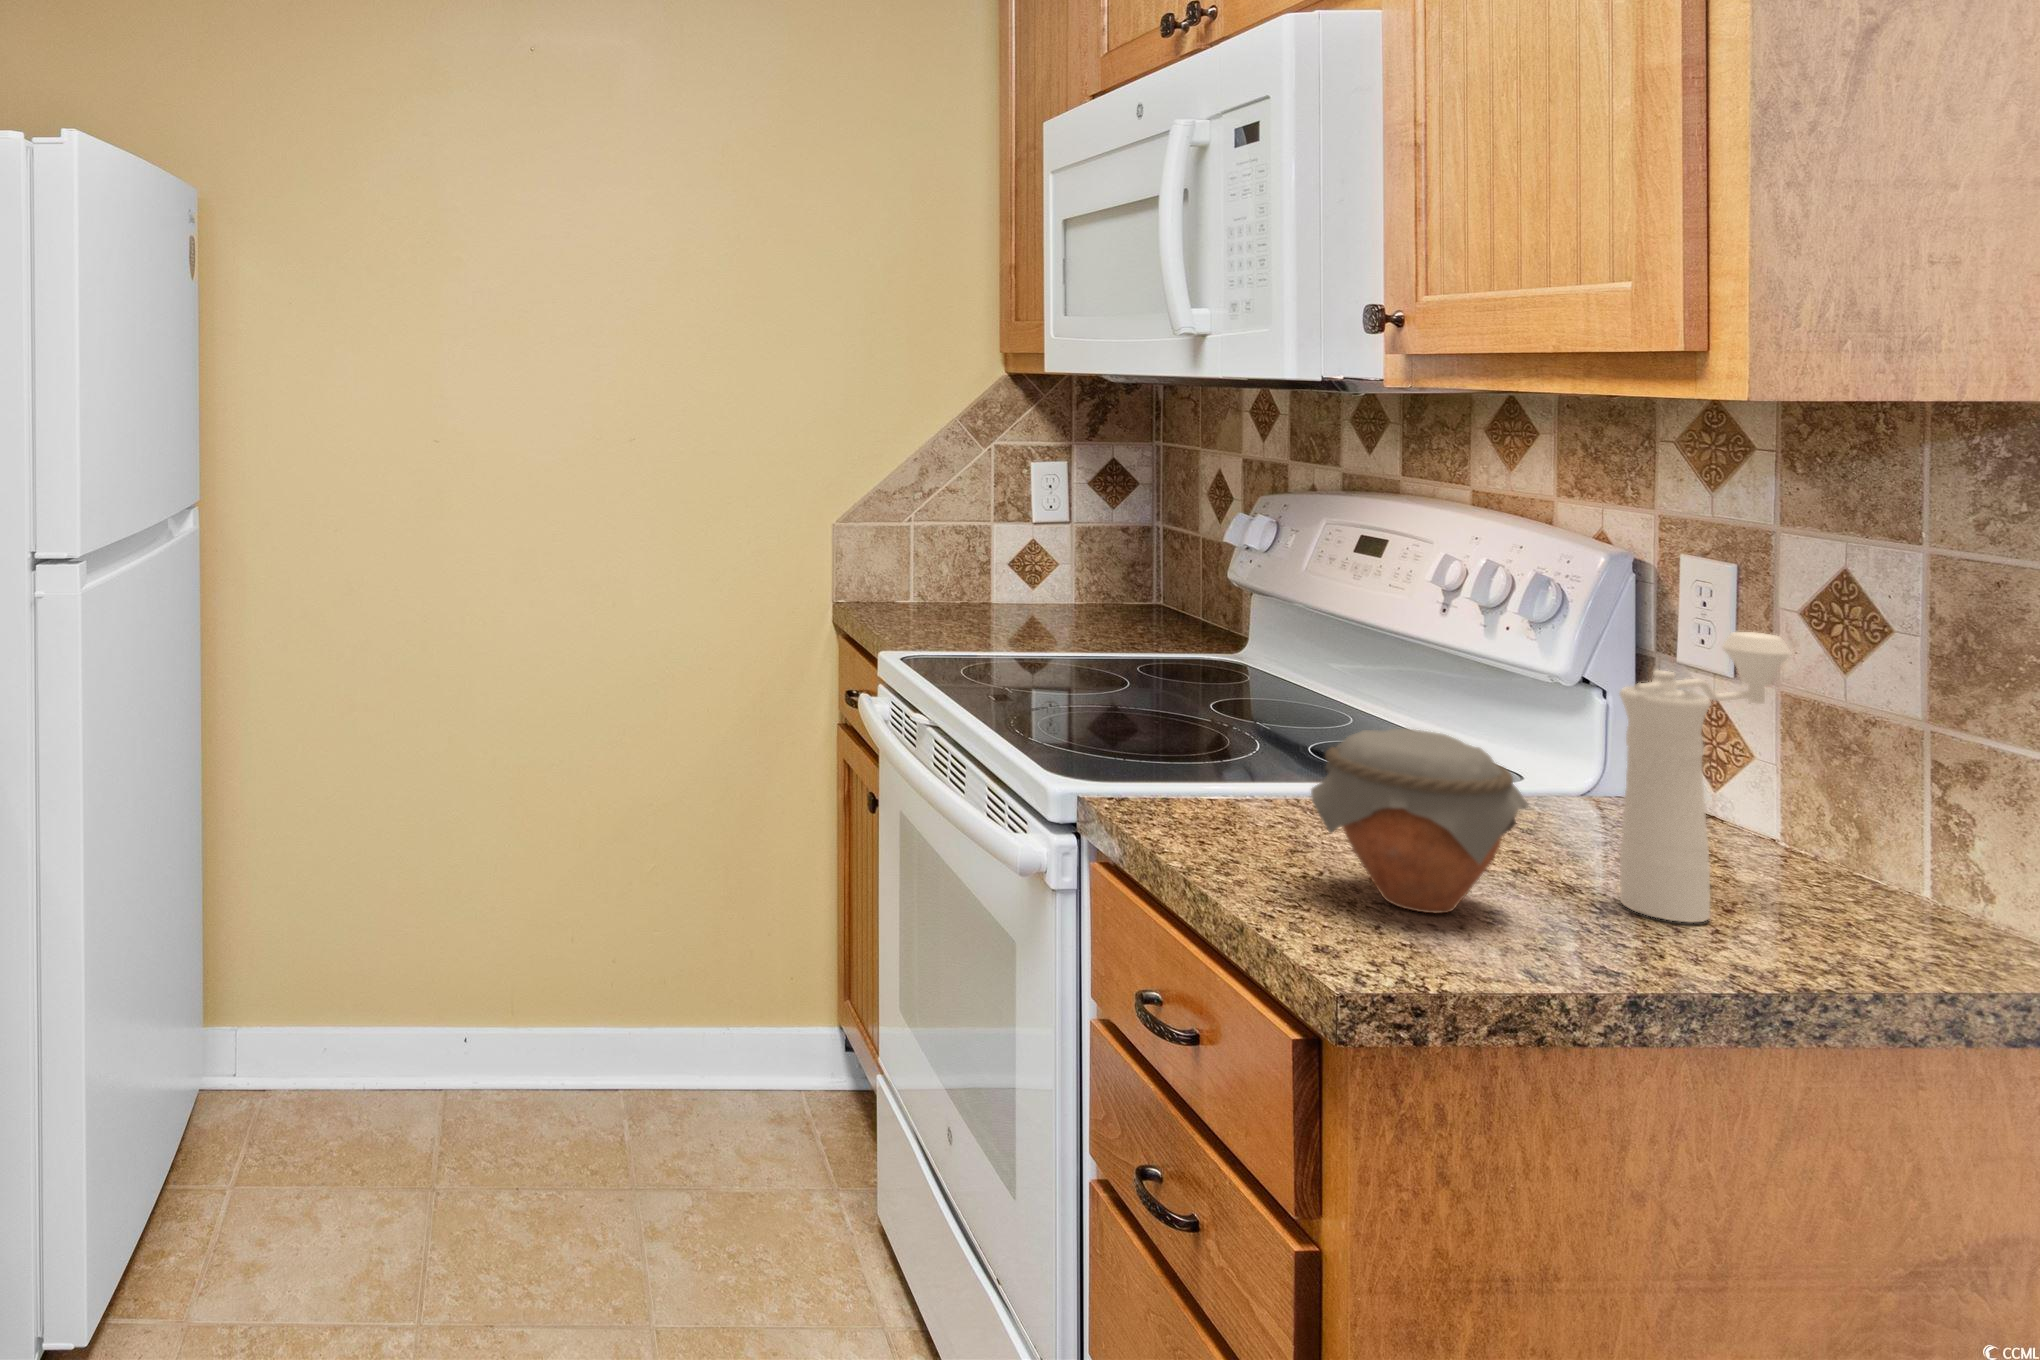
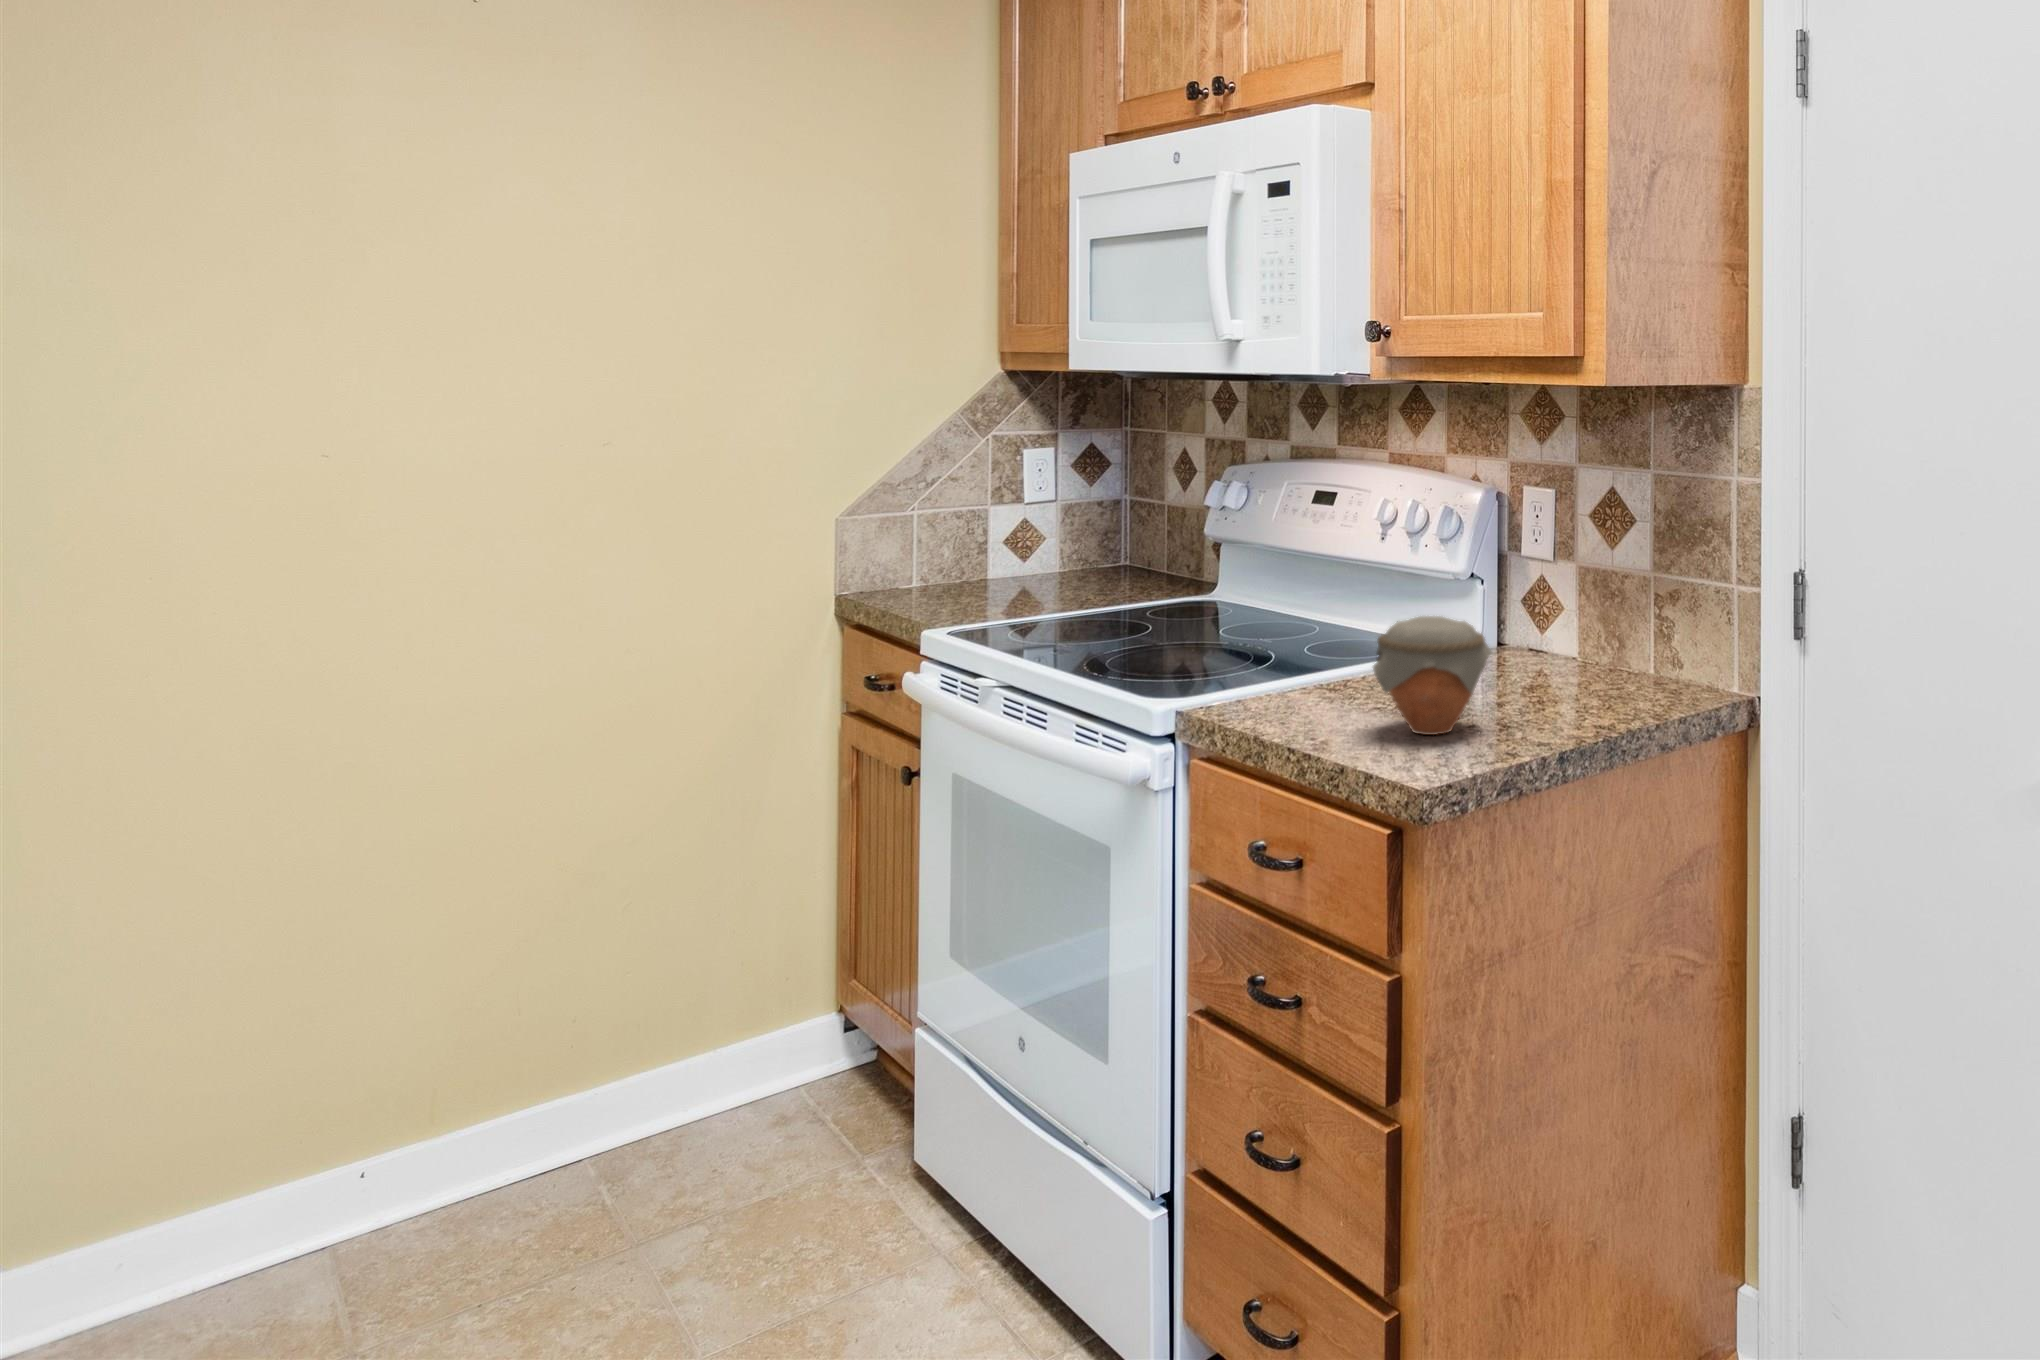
pepper mill: present [1620,632,1791,922] -> none [1527,530,1601,711]

